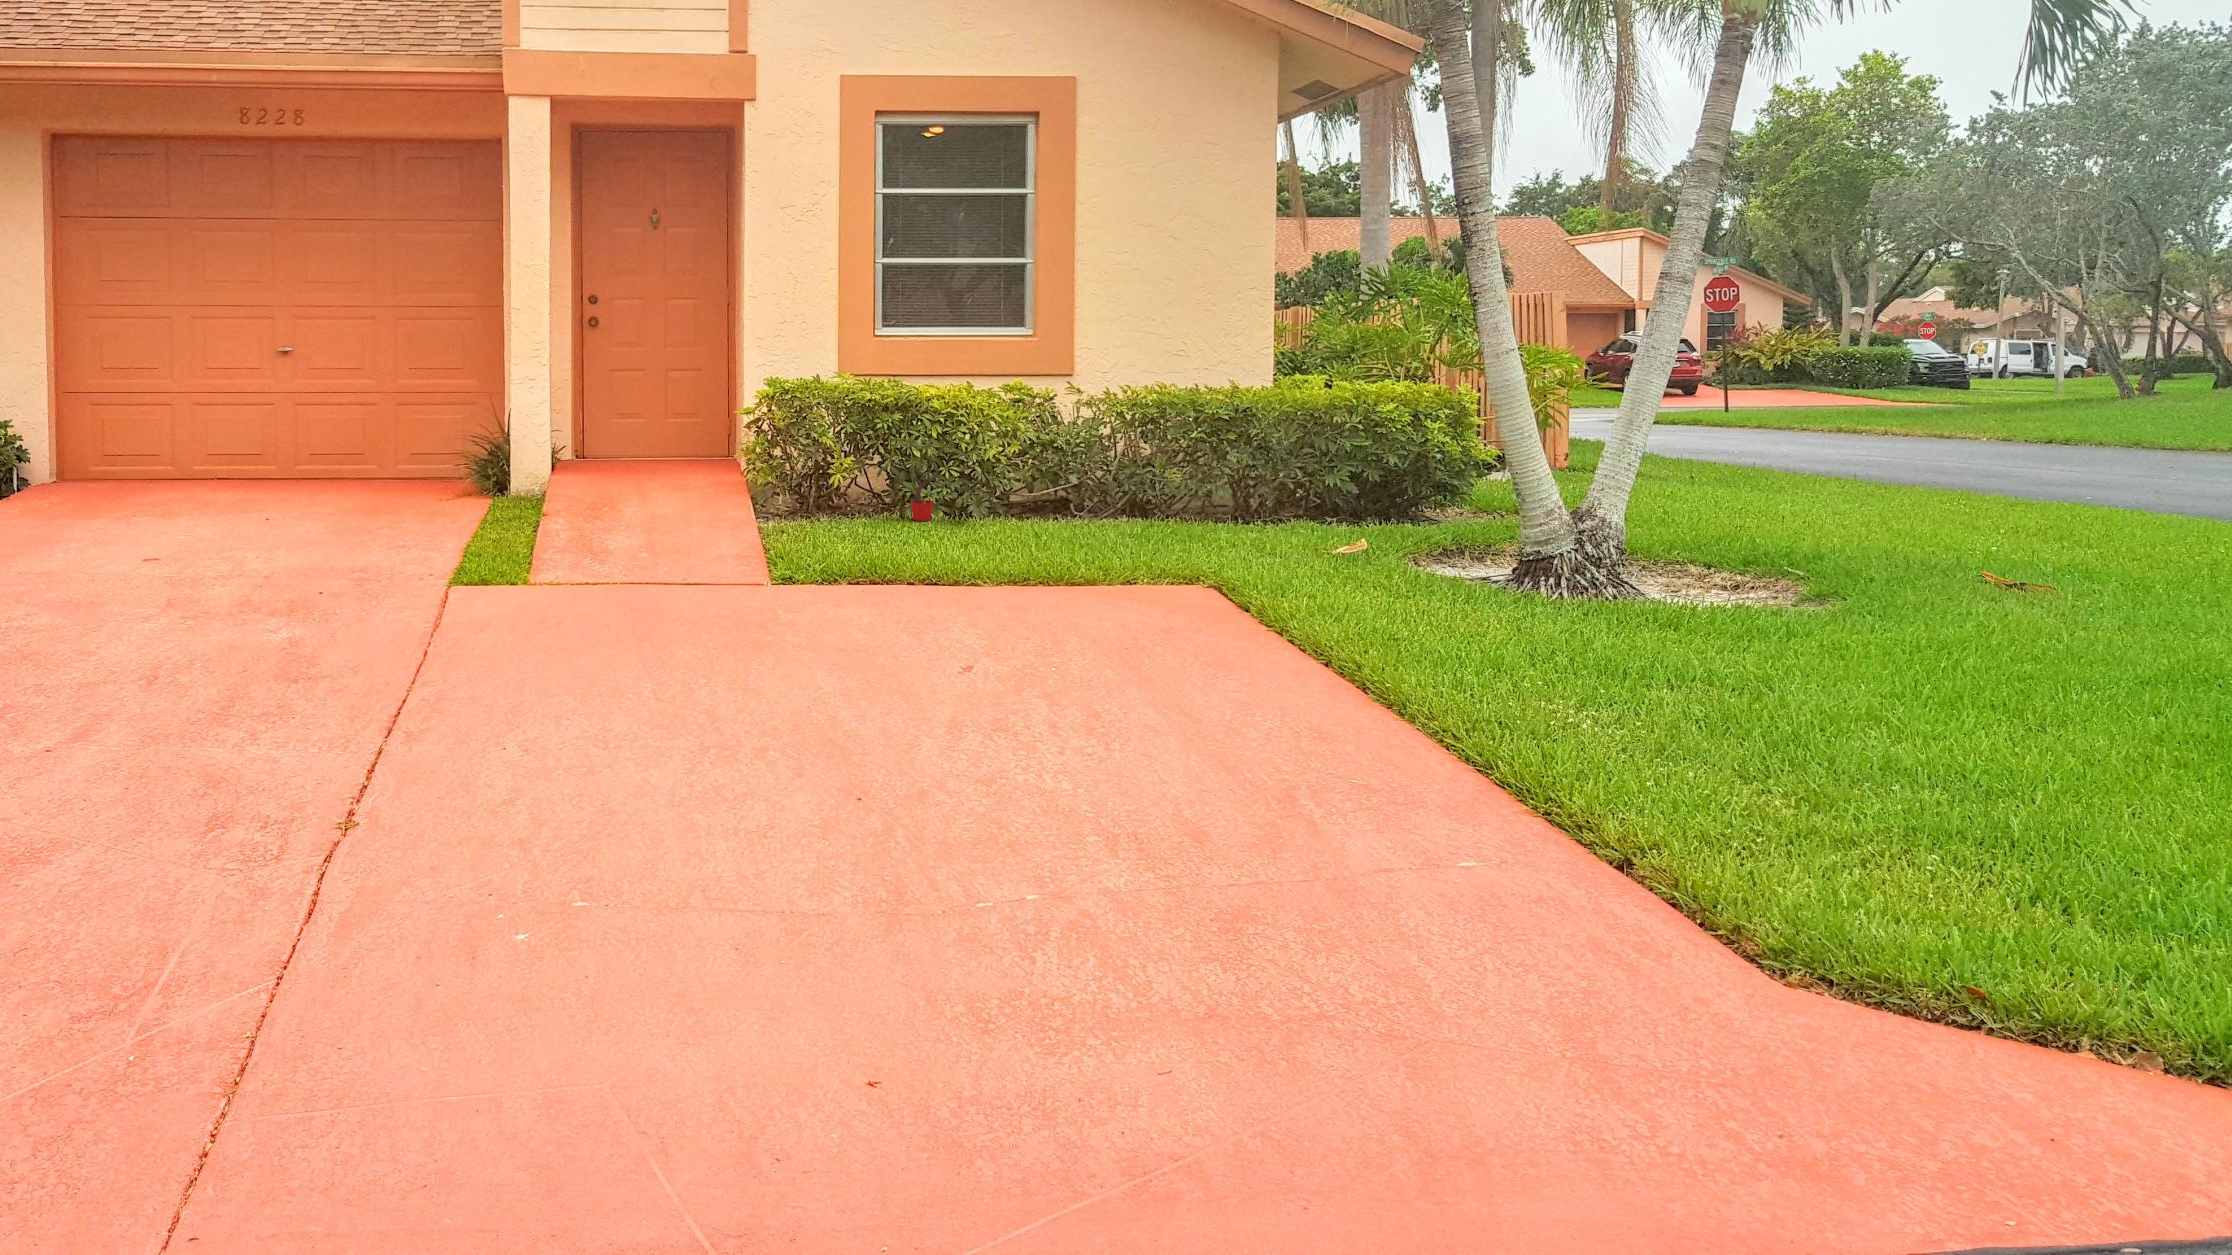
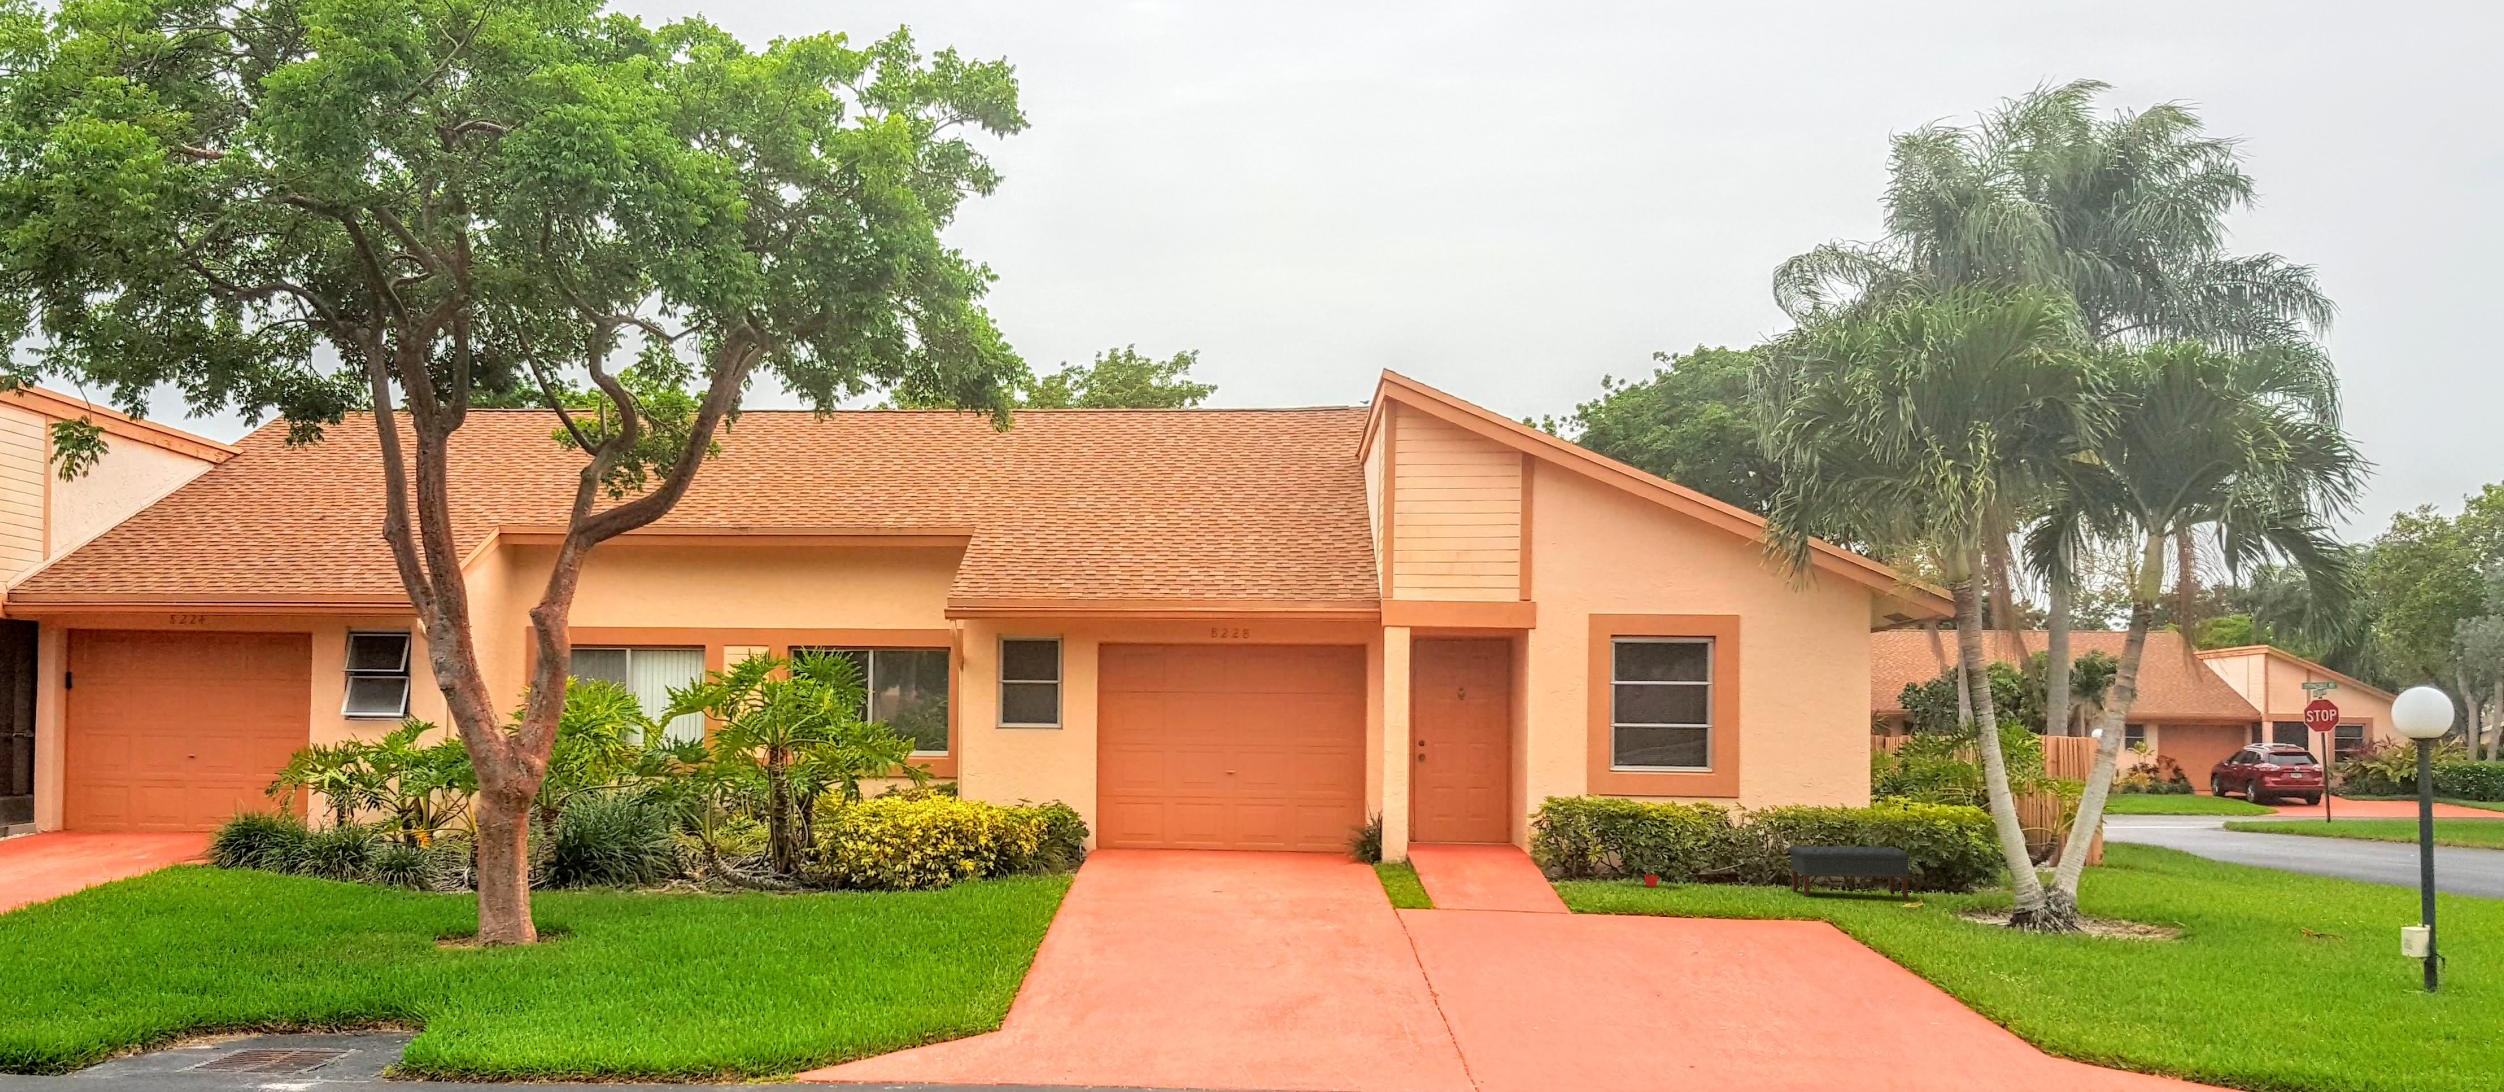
bench: none [1148,446,1337,533] -> present [1789,846,1909,900]

